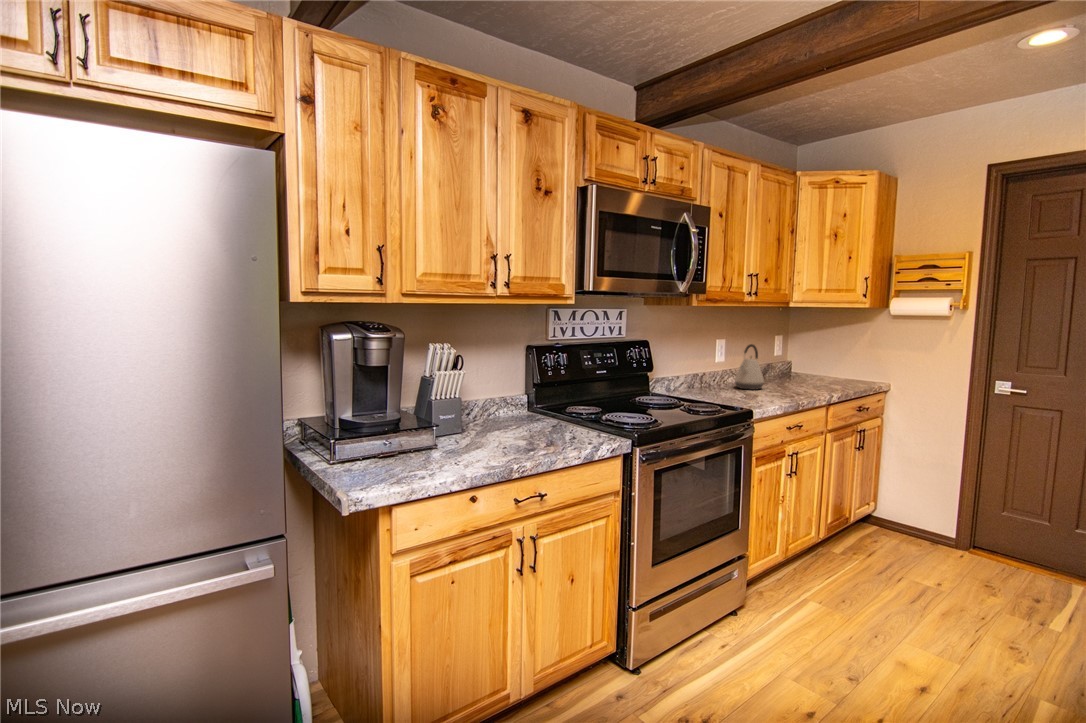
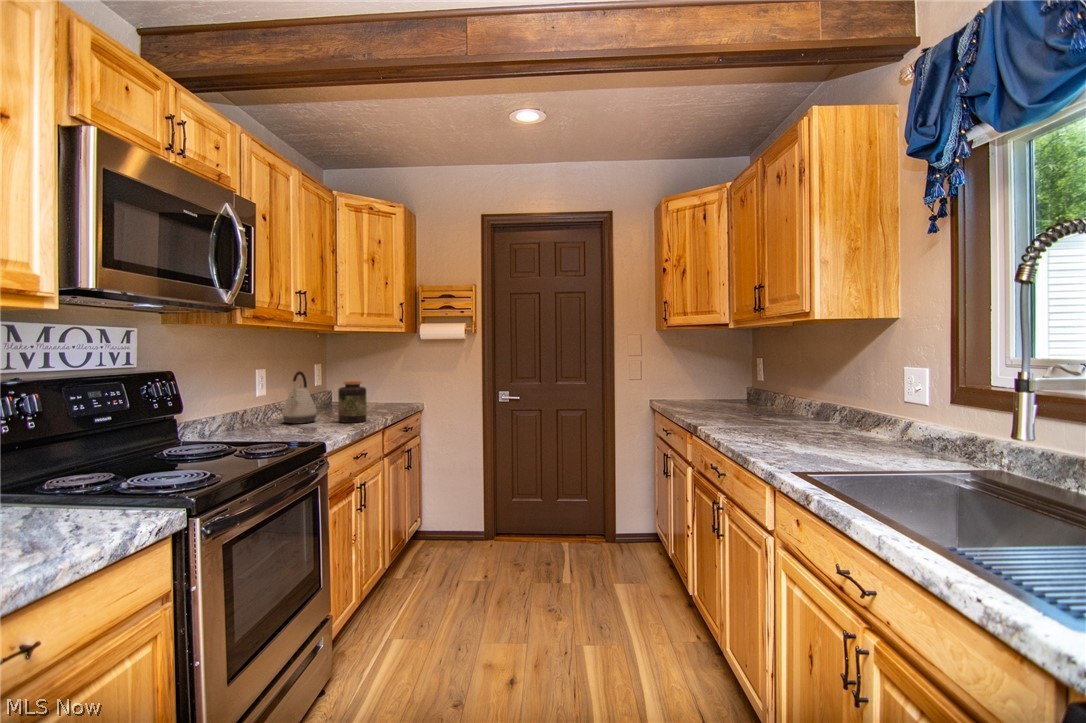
jar: none [782,355,811,395] -> present [338,380,366,423]

